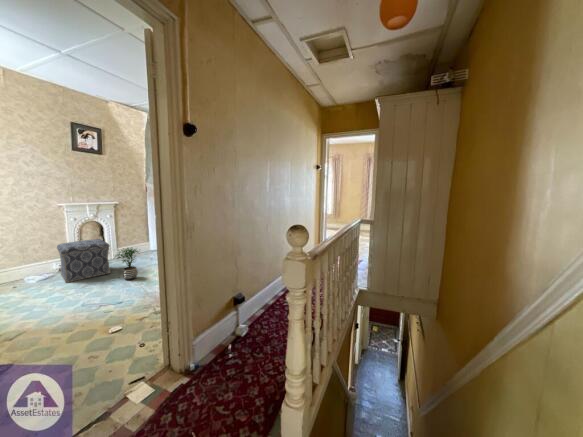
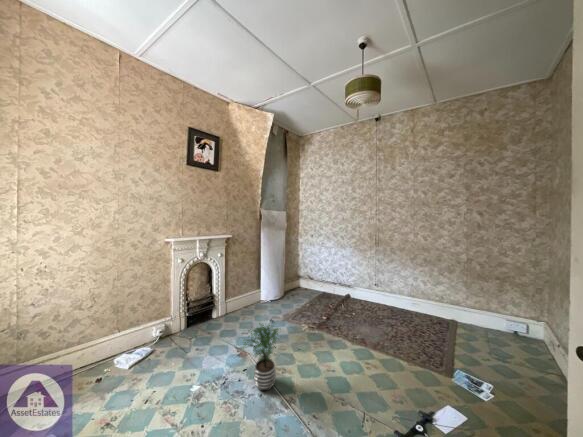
ottoman: present [57,239,111,283] -> none [159,294,229,382]

